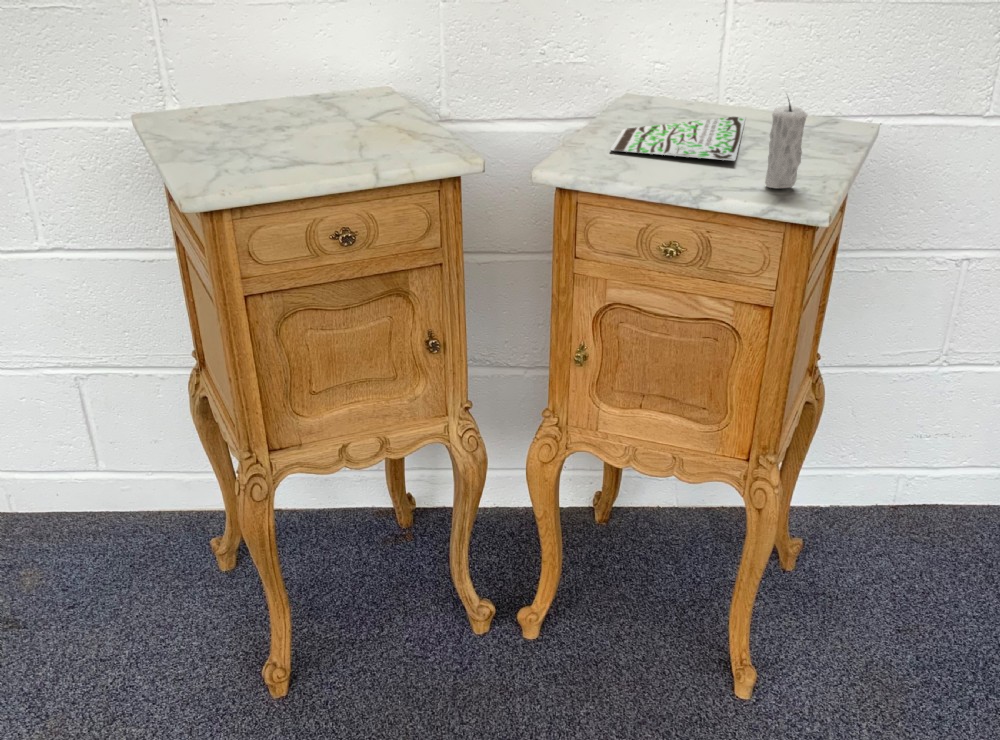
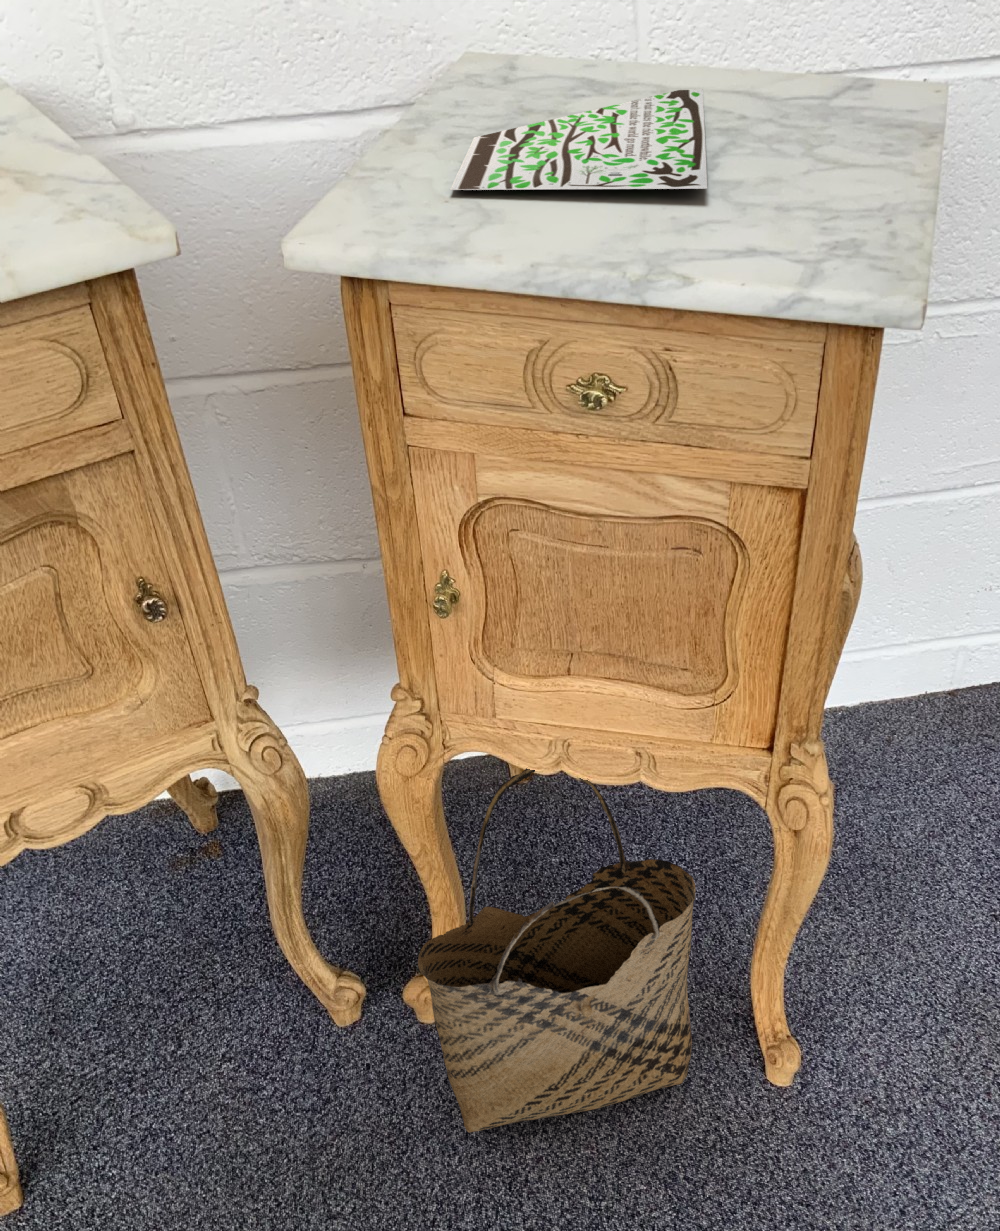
candle: present [765,99,808,188] -> none [778,25,866,246]
woven basket: none [537,466,702,691] -> present [418,768,696,1133]

